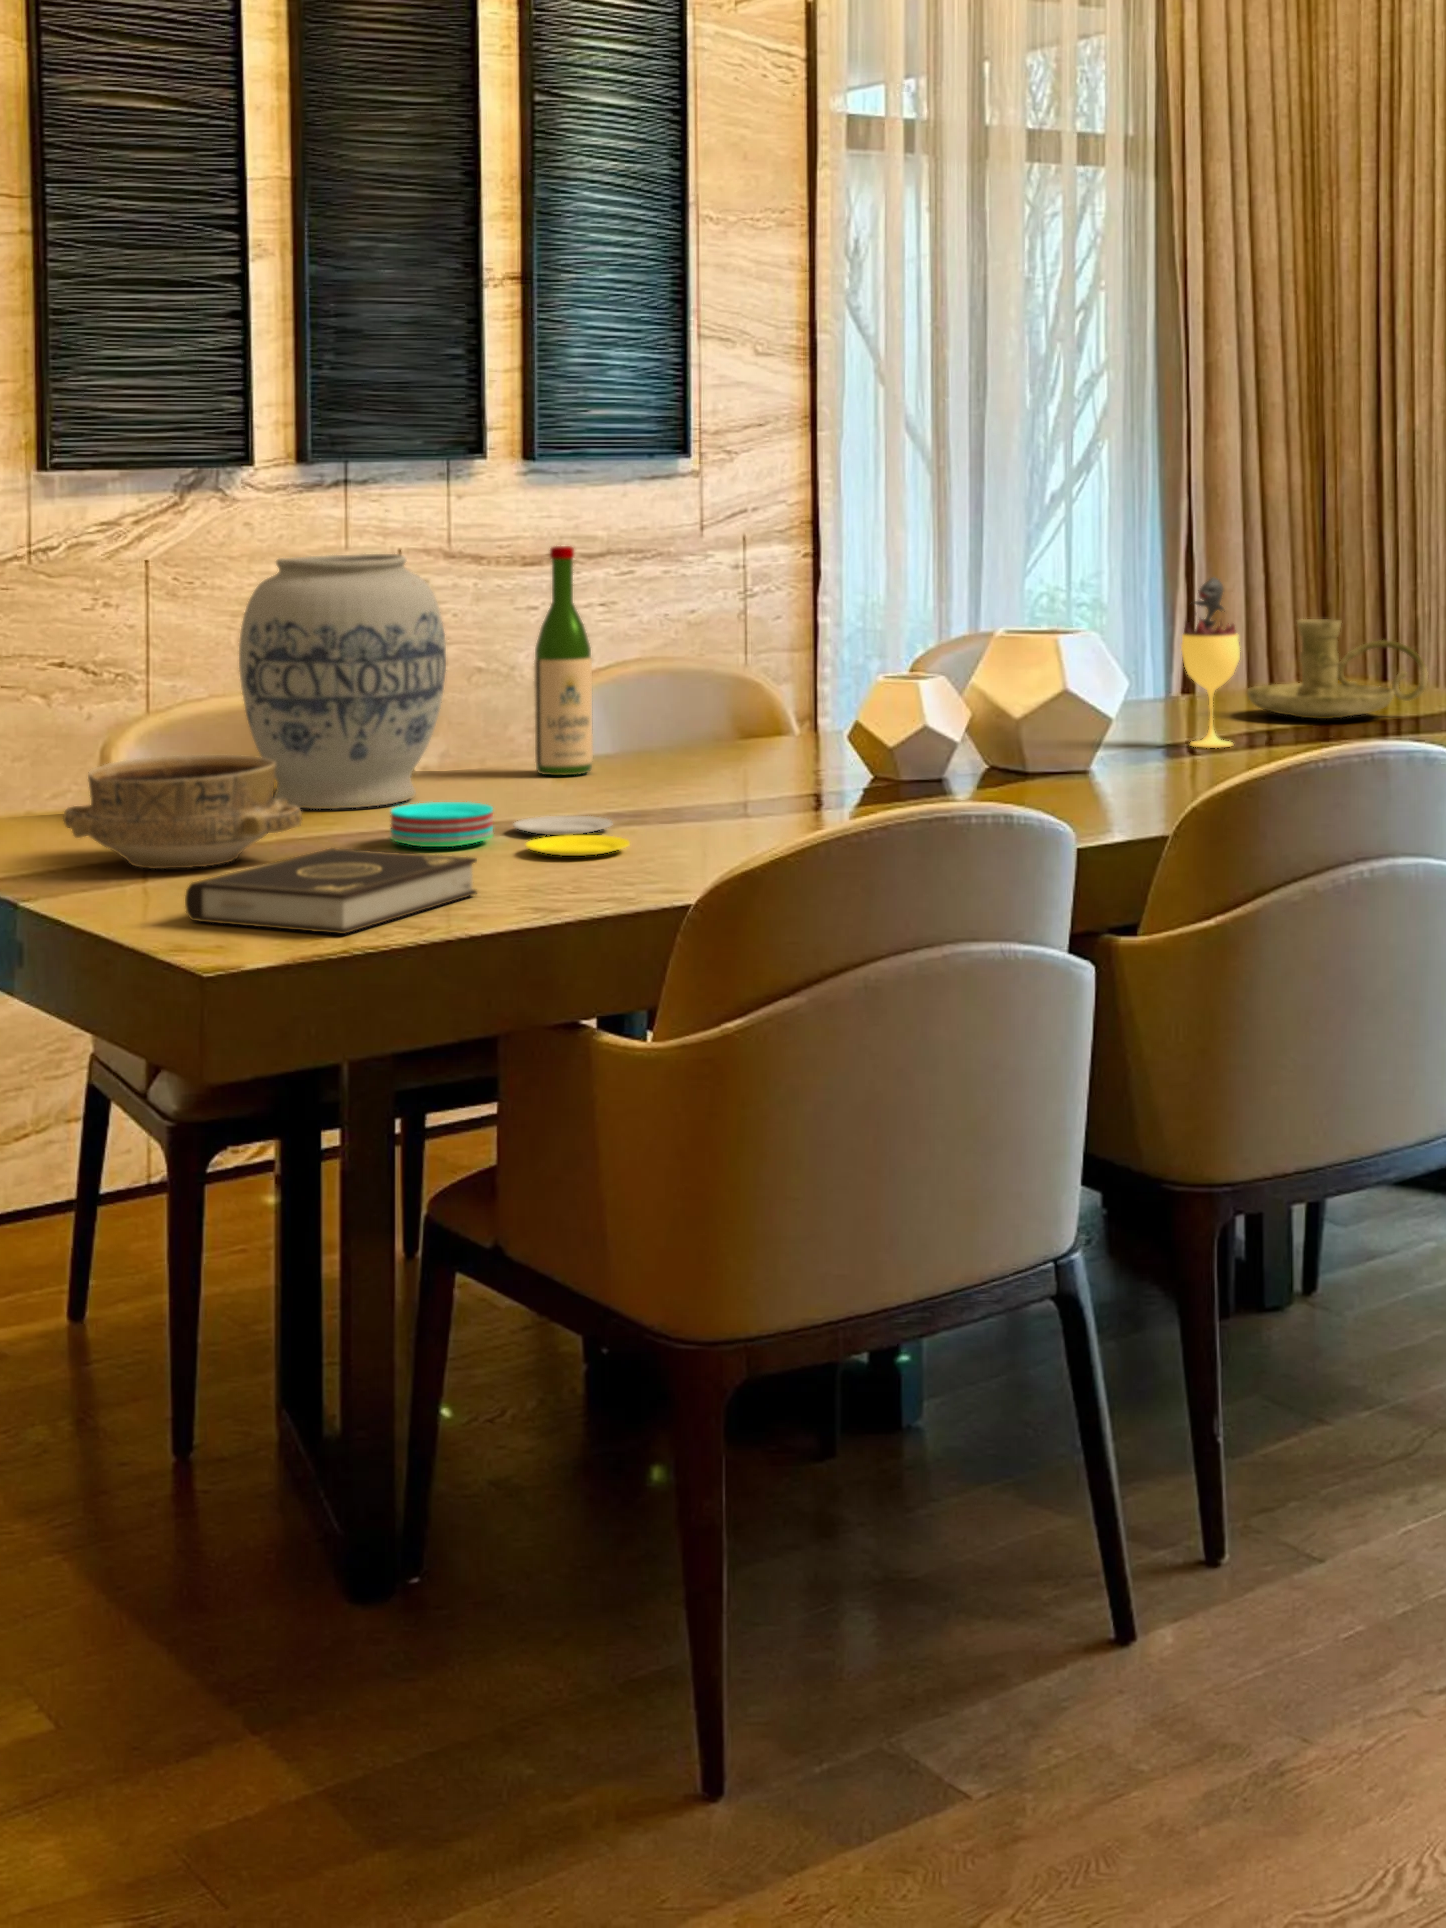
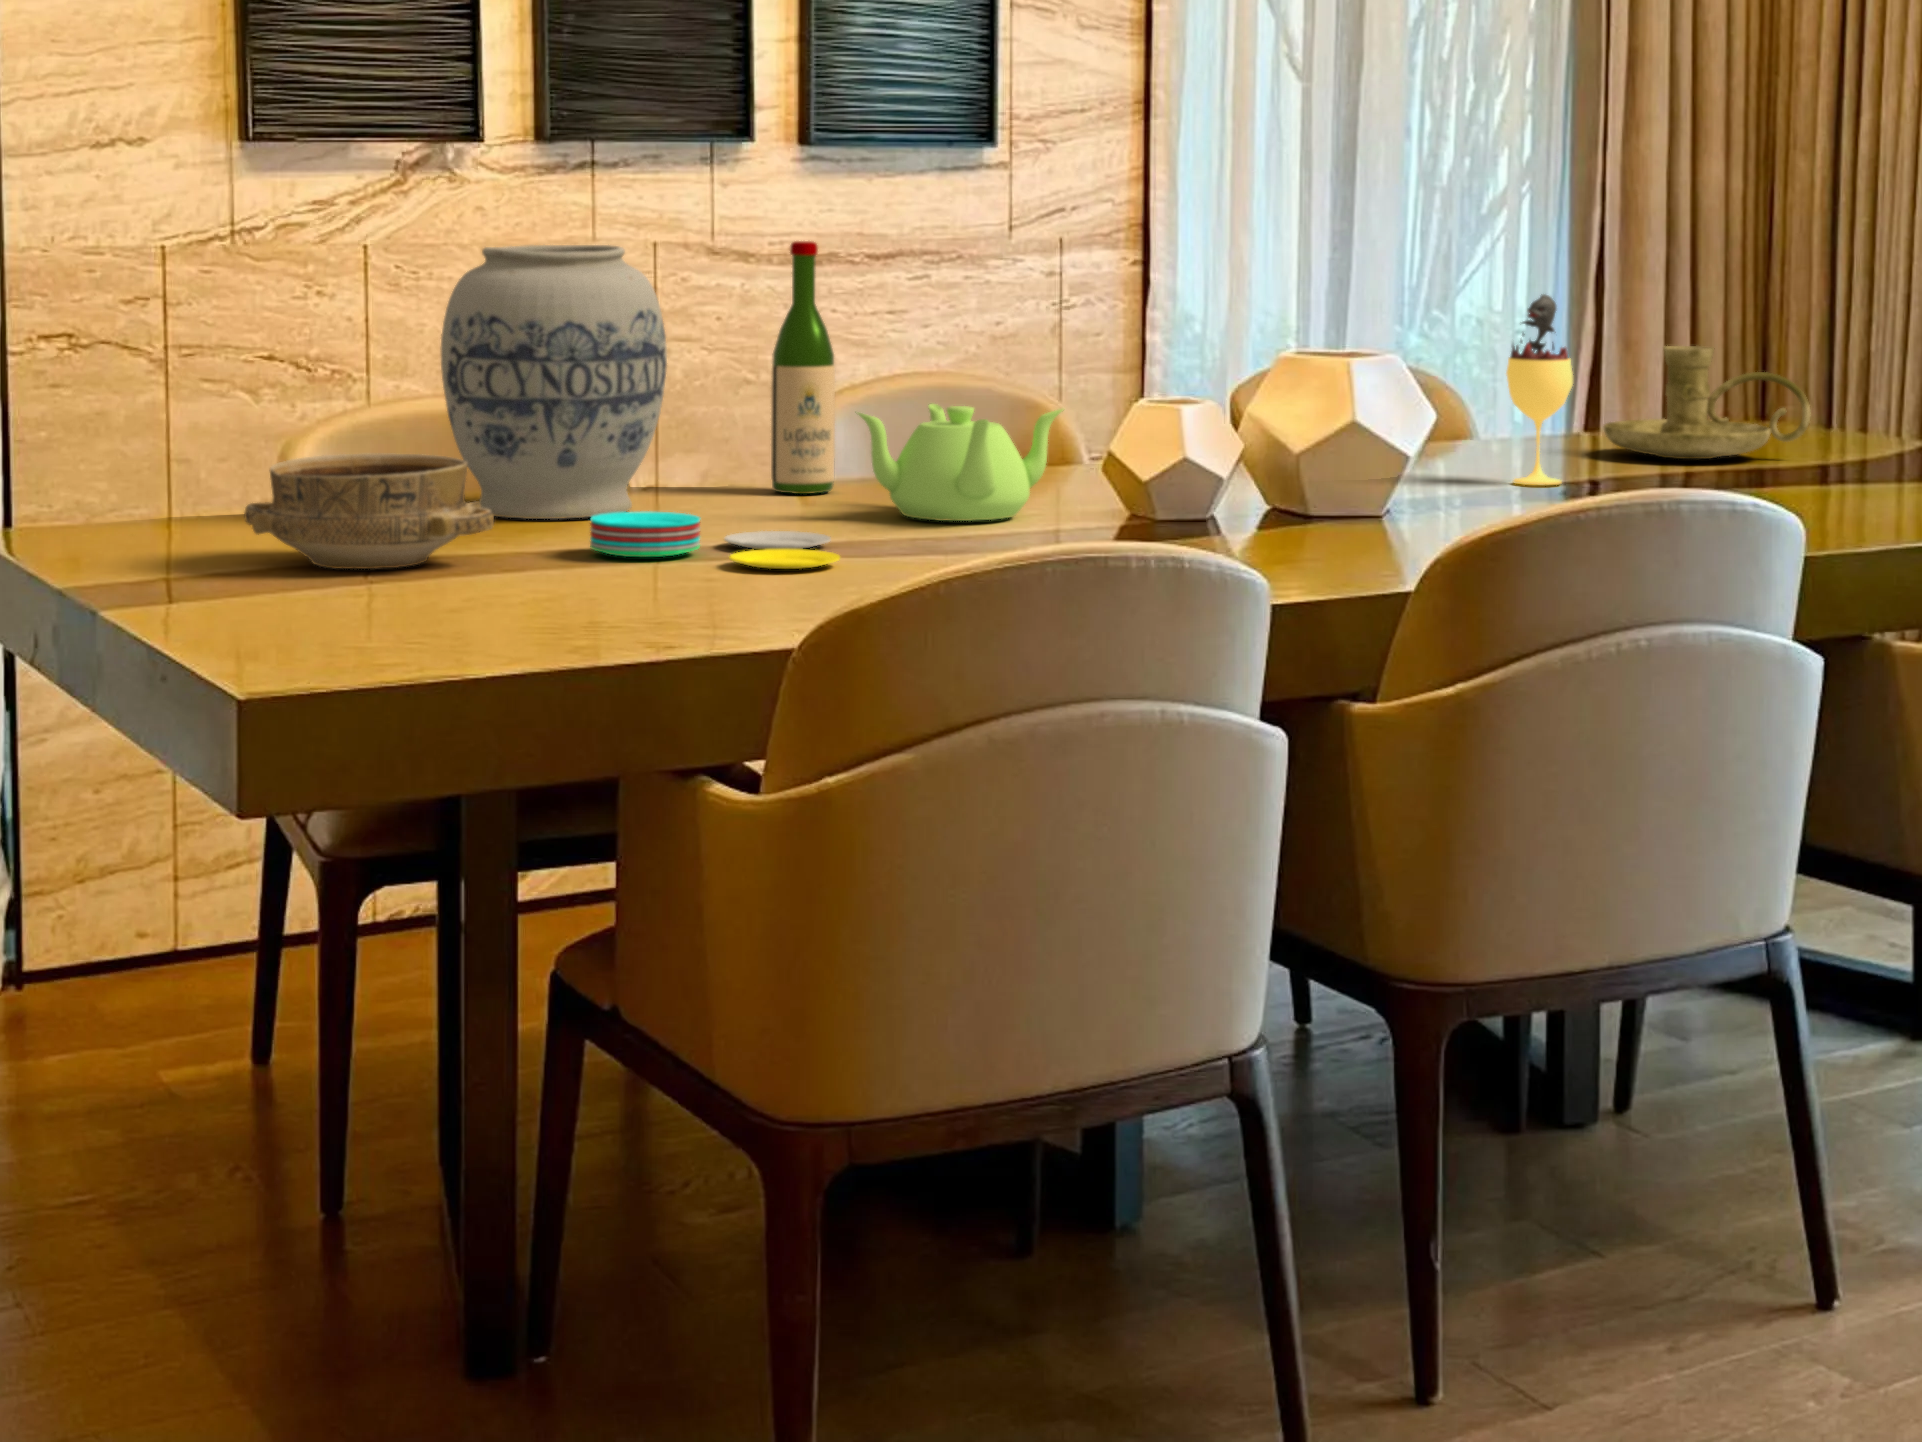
teapot: none [621,690,810,799] -> present [858,403,1064,521]
book: present [185,848,477,934] -> none [360,550,665,630]

